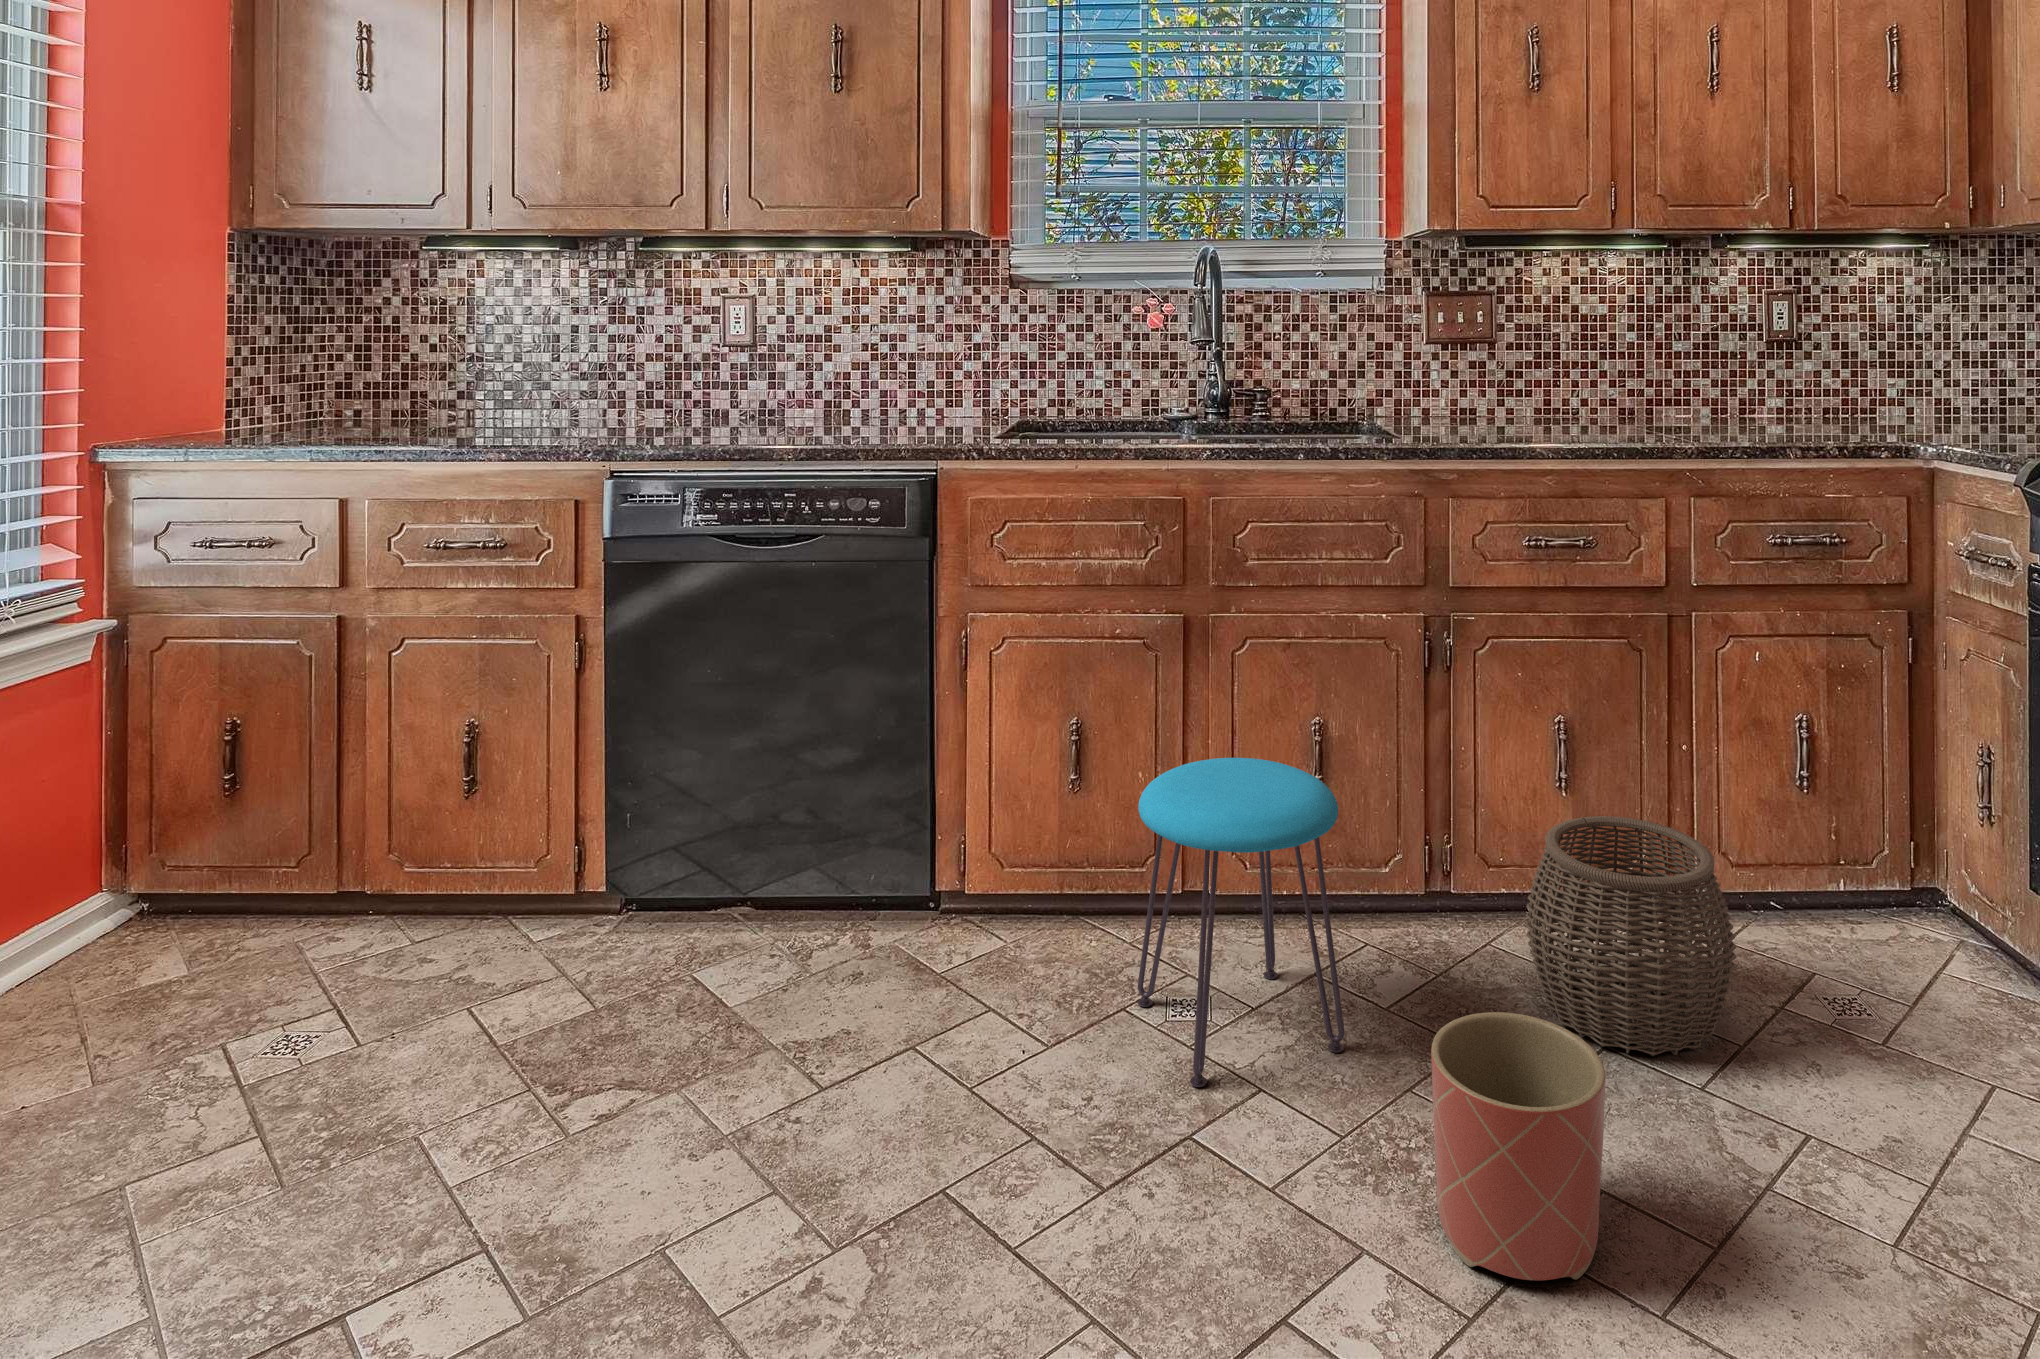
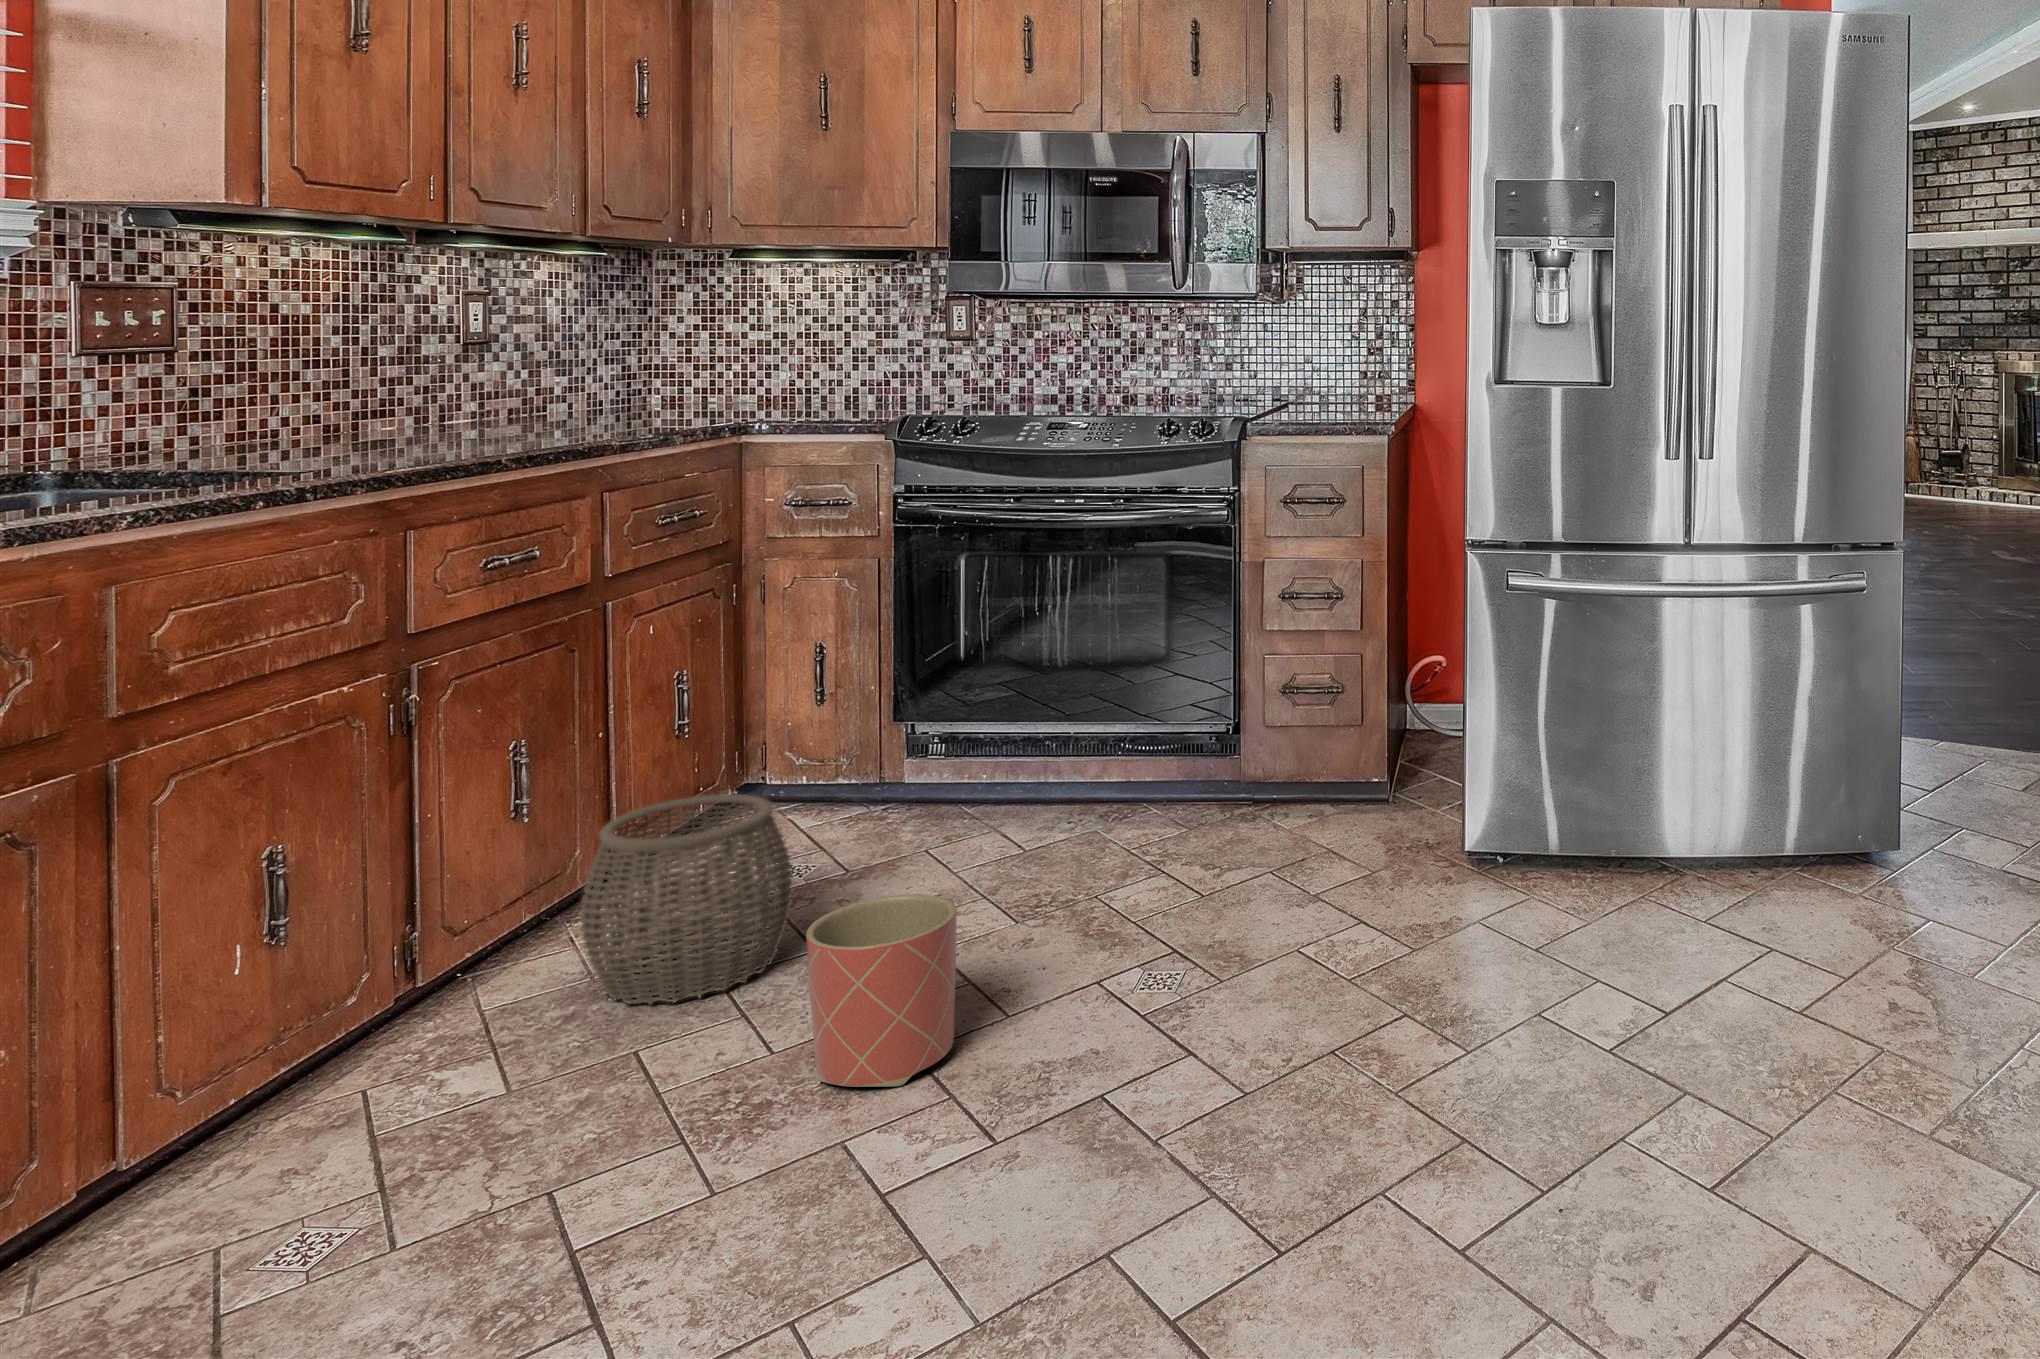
stool: present [1138,758,1345,1087] -> none [259,858,568,1269]

